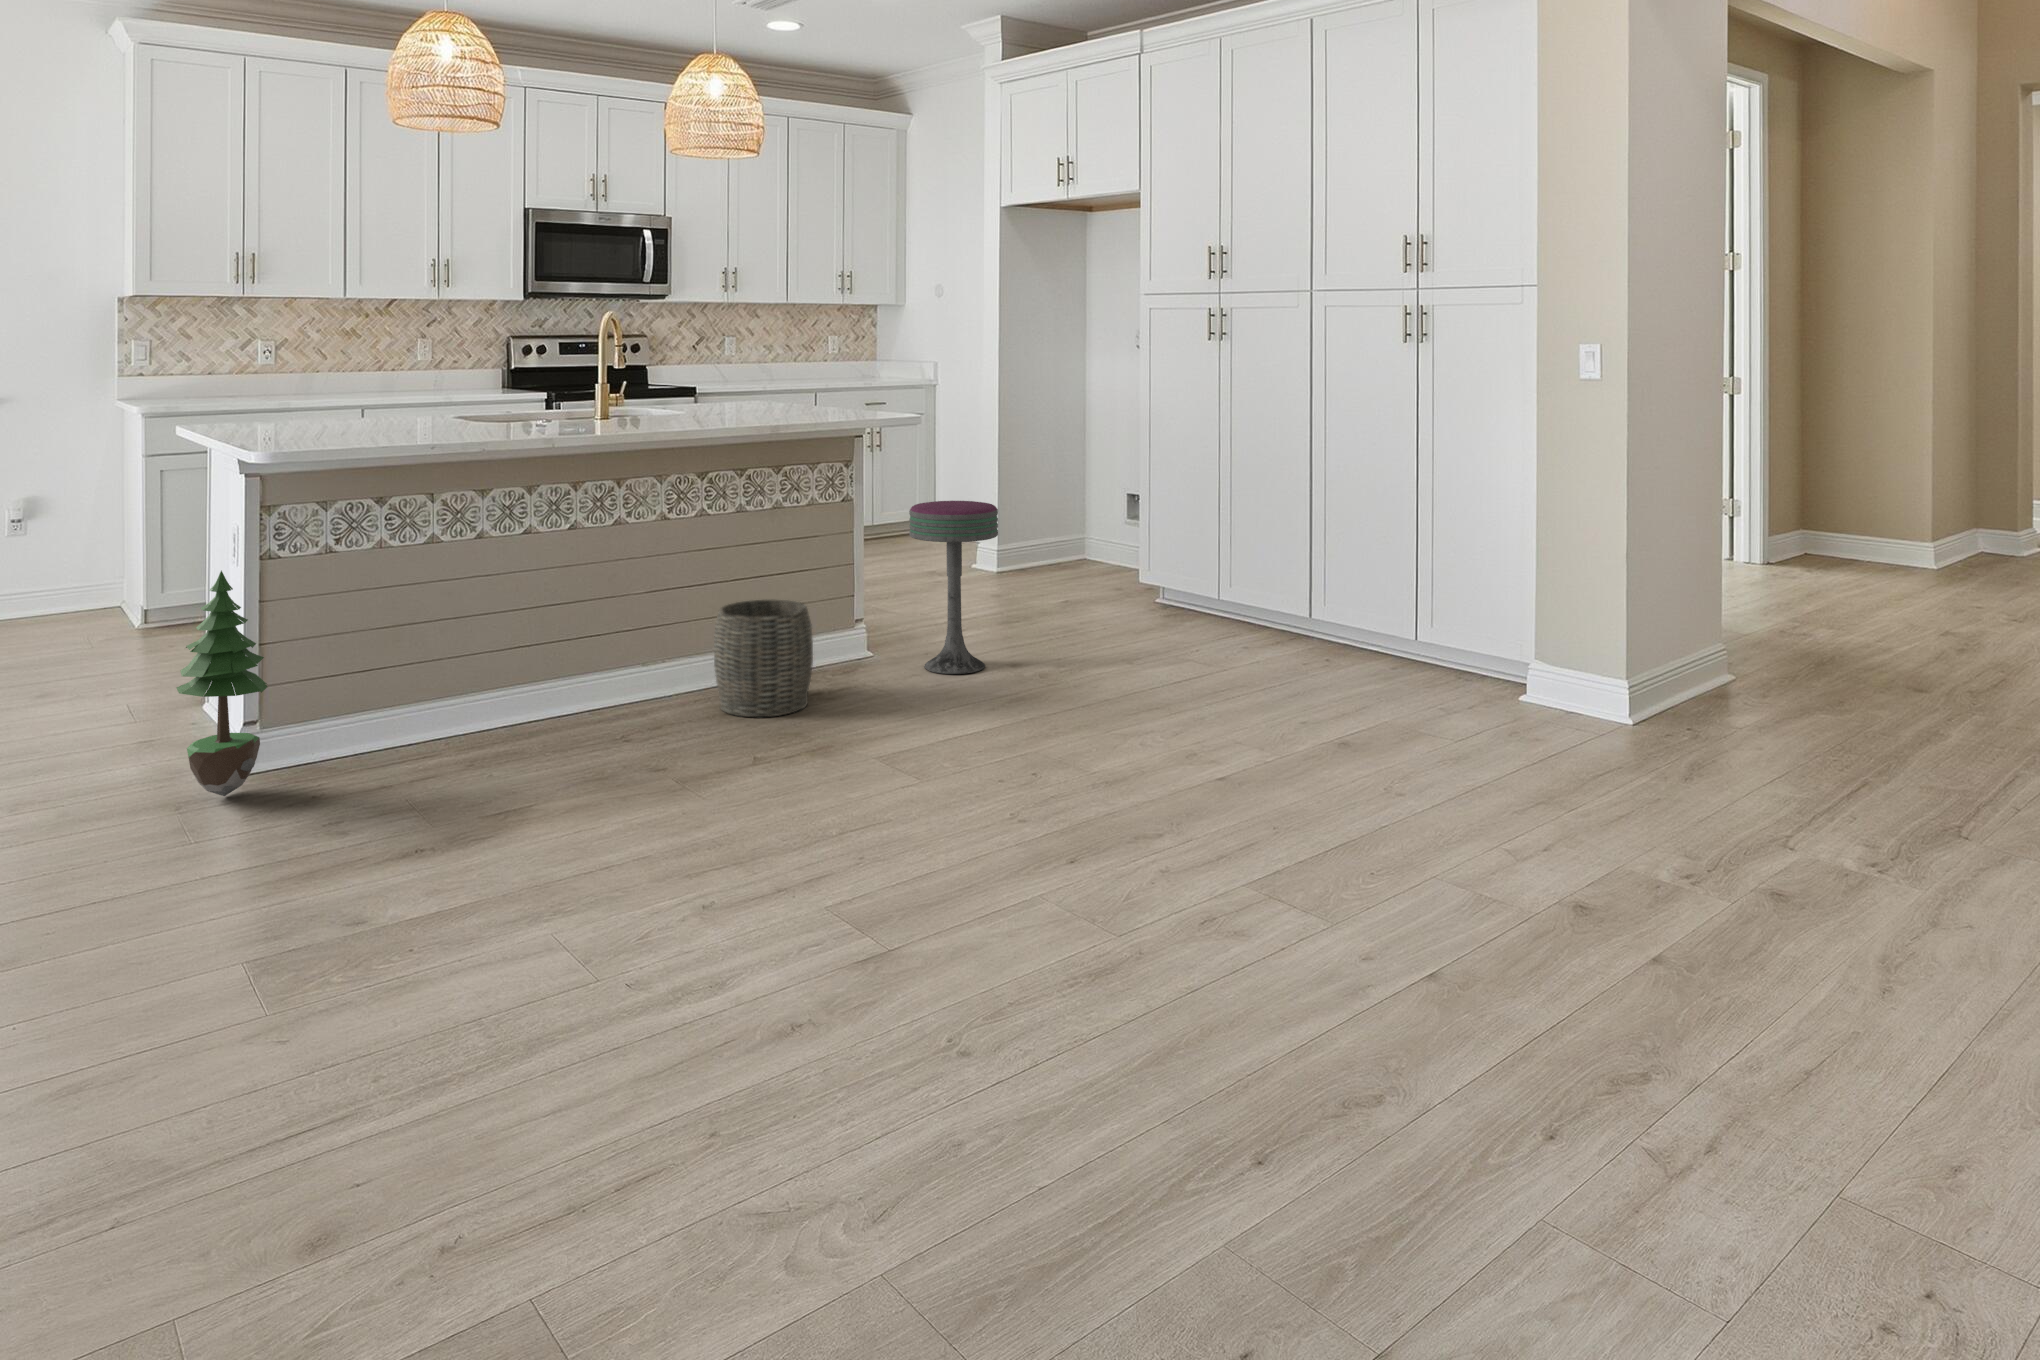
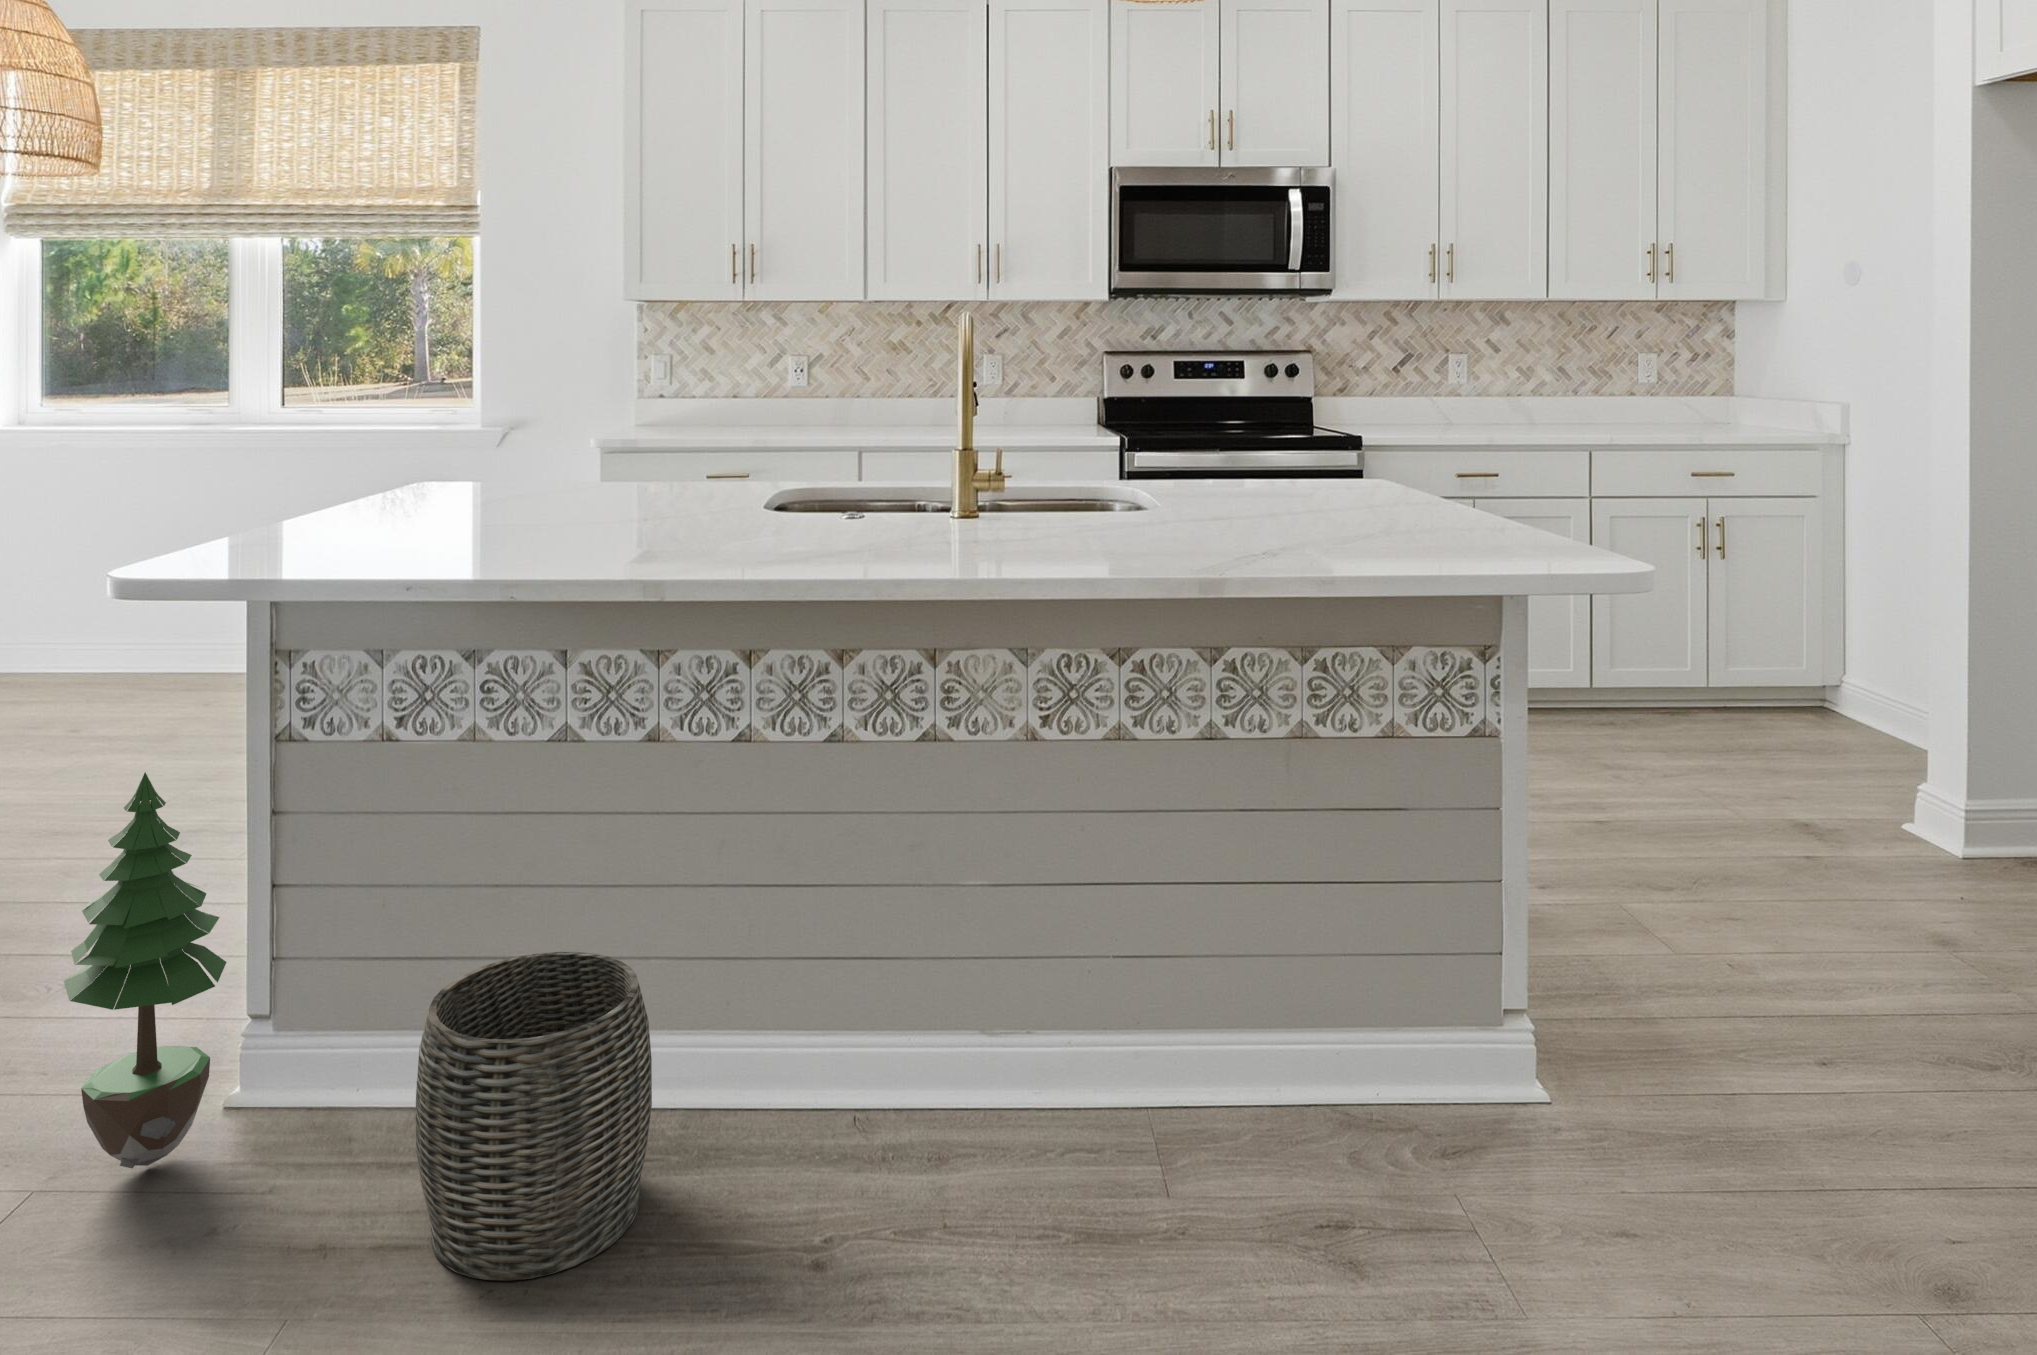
bar stool: present [909,501,998,674] -> none [1591,764,1842,1246]
woven basket: present [714,600,813,717] -> present [416,952,652,1281]

